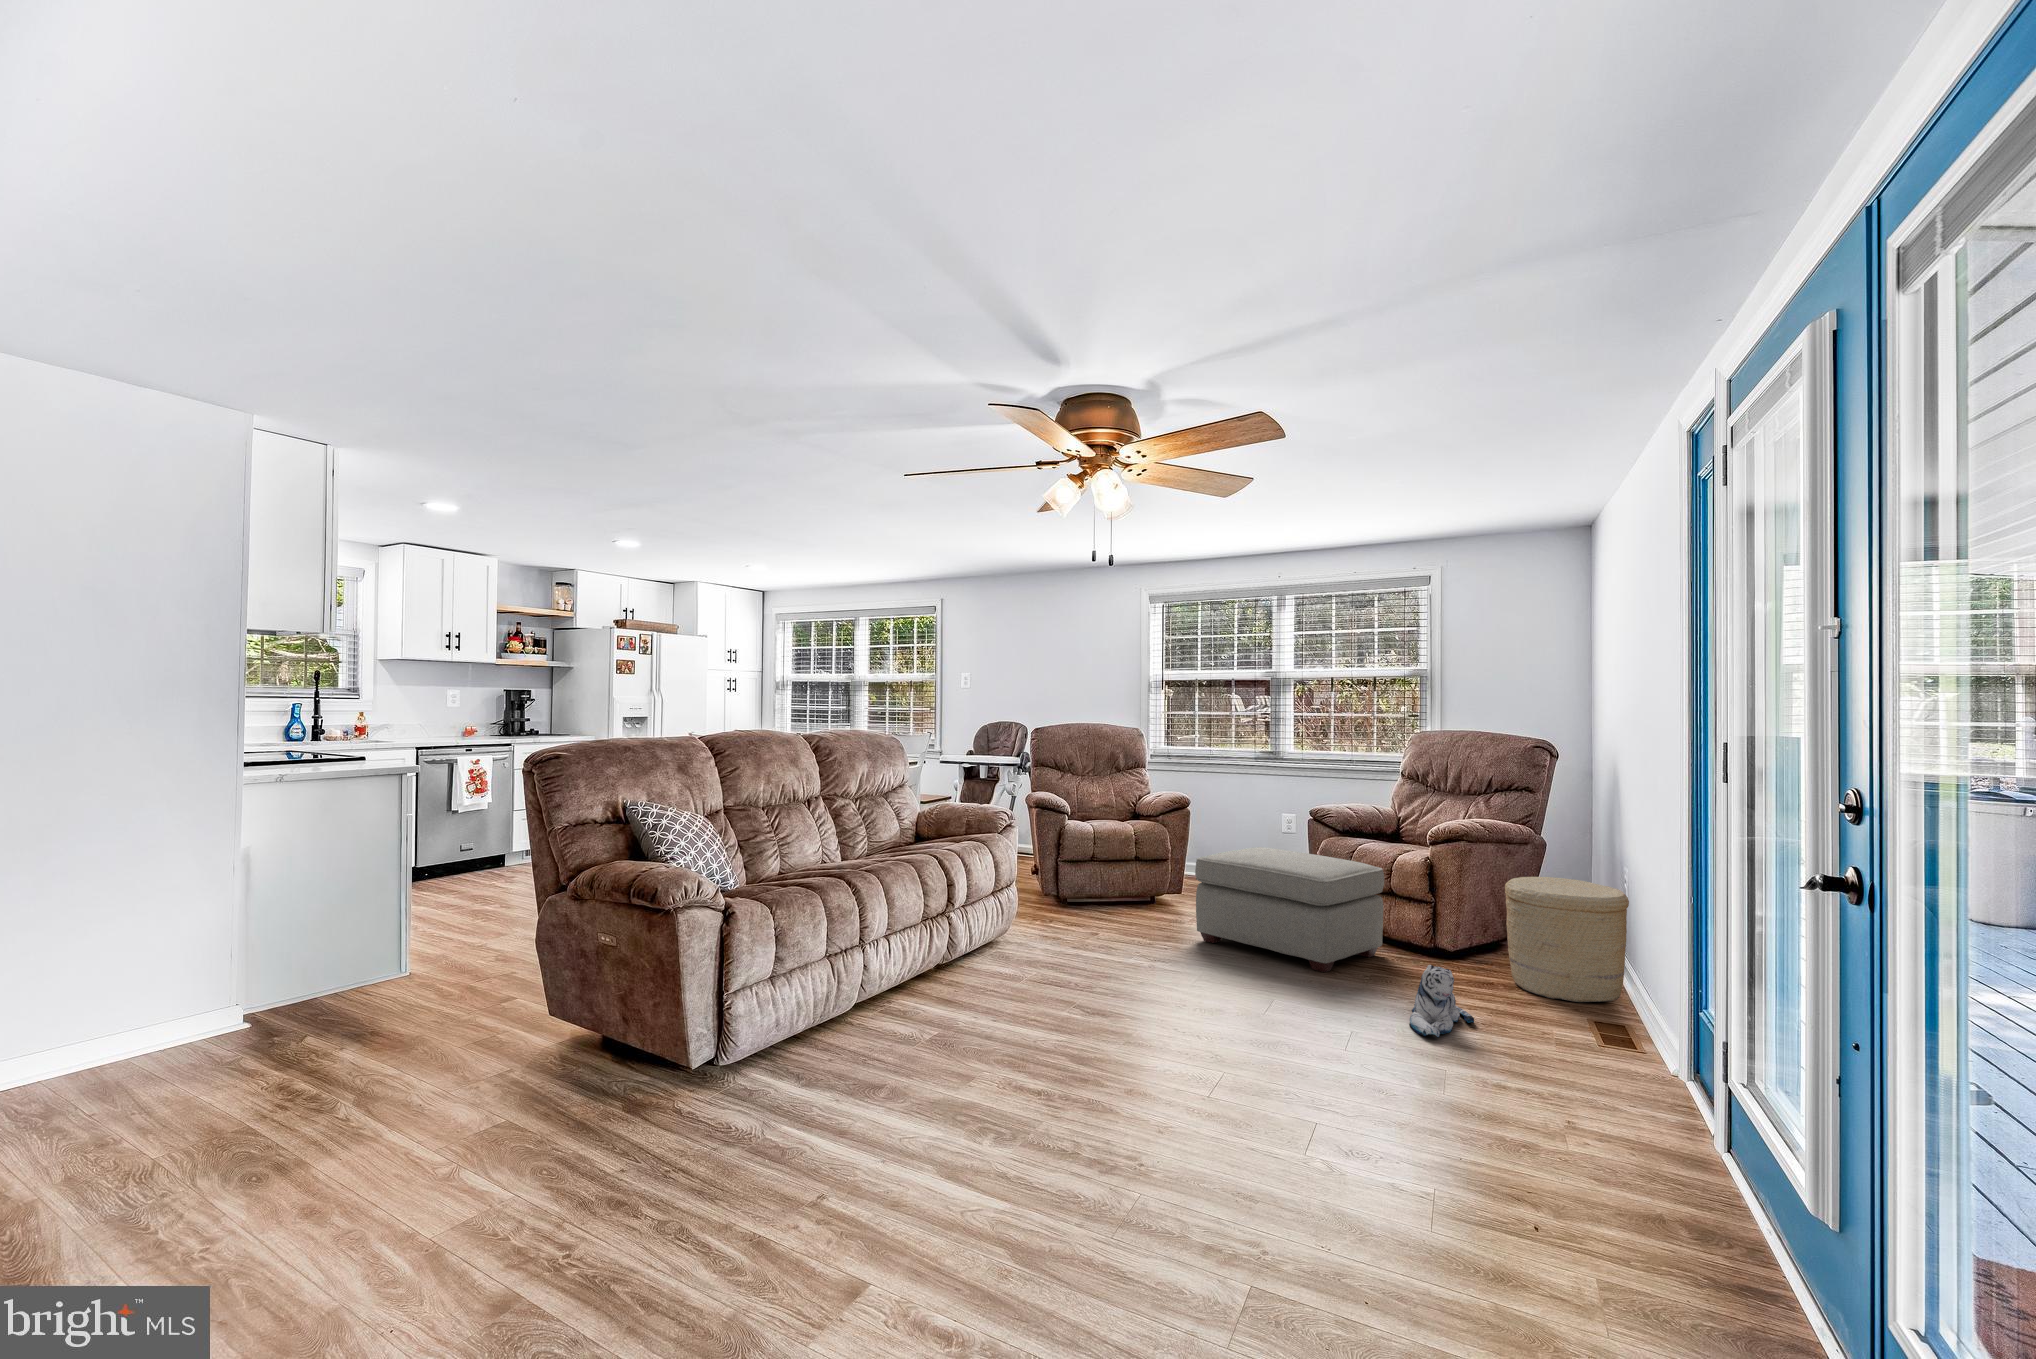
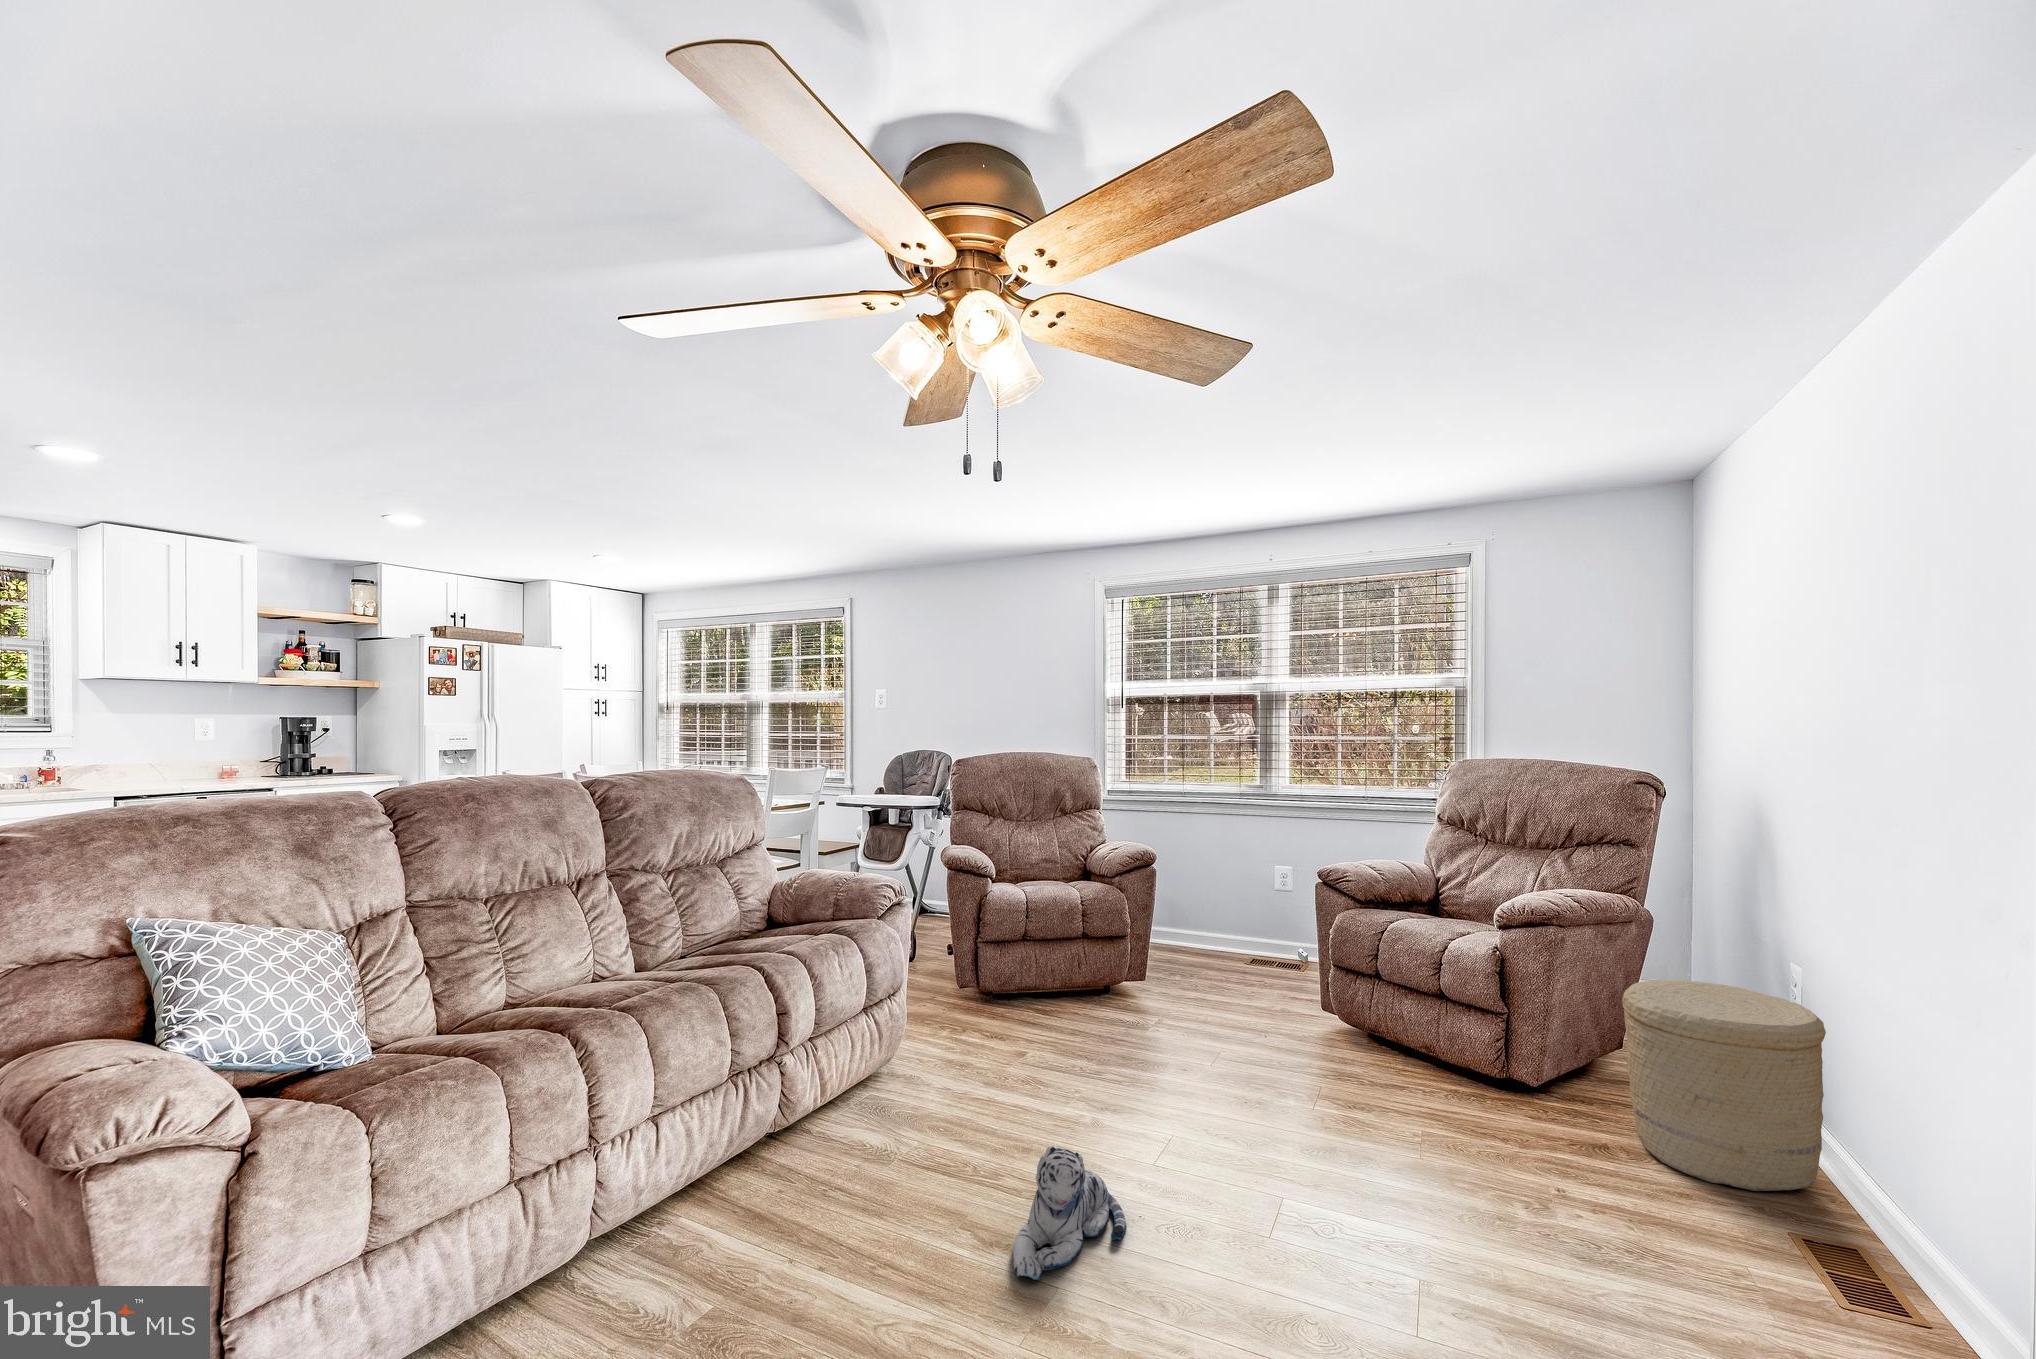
ottoman: present [1195,847,1384,972] -> none [1162,928,1435,1132]
plush toy: present [1409,965,1474,1037] -> present [1012,1146,1127,1280]

